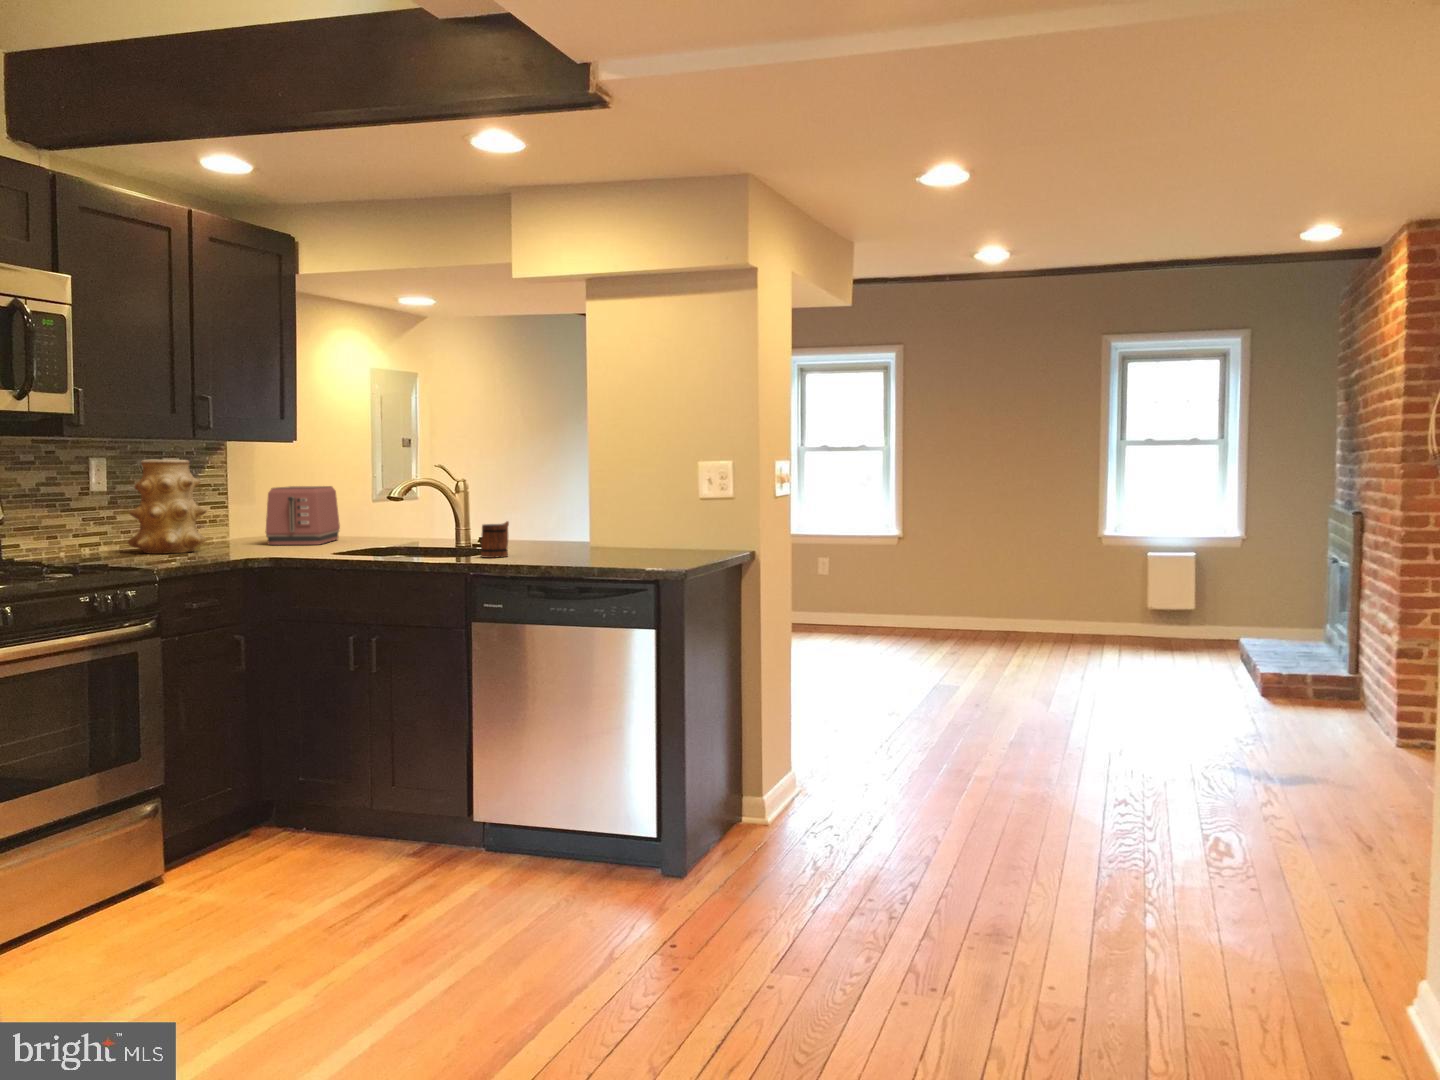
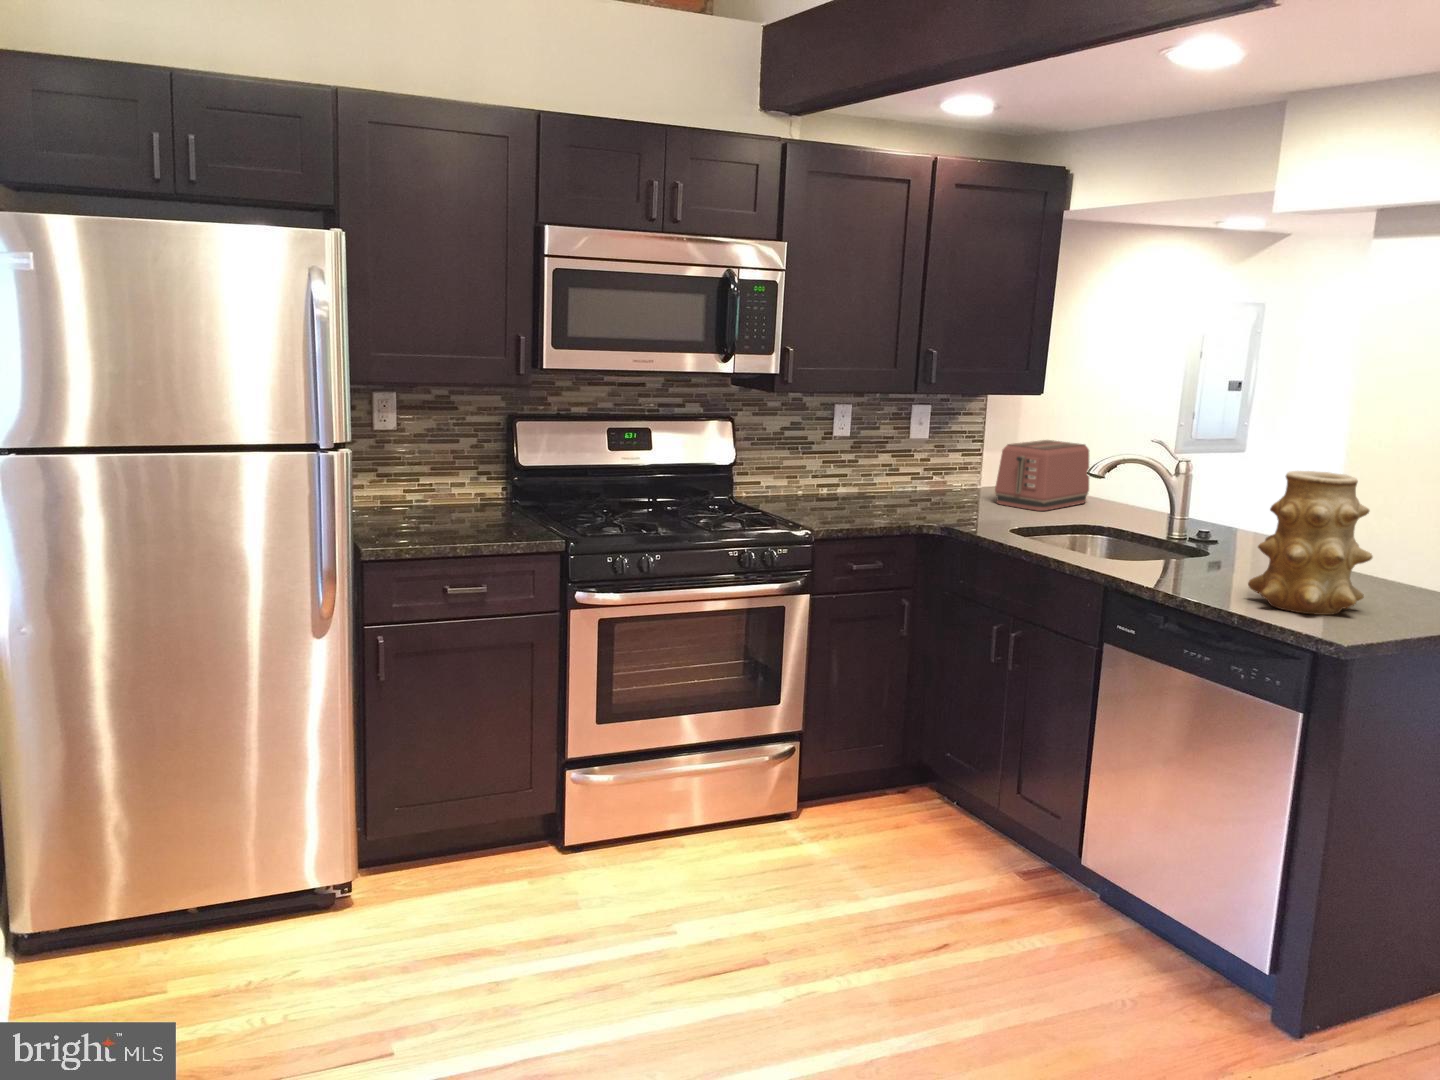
vase: present [128,460,207,554] -> present [1248,471,1372,615]
mug: present [481,521,509,558] -> none [1136,535,1185,580]

